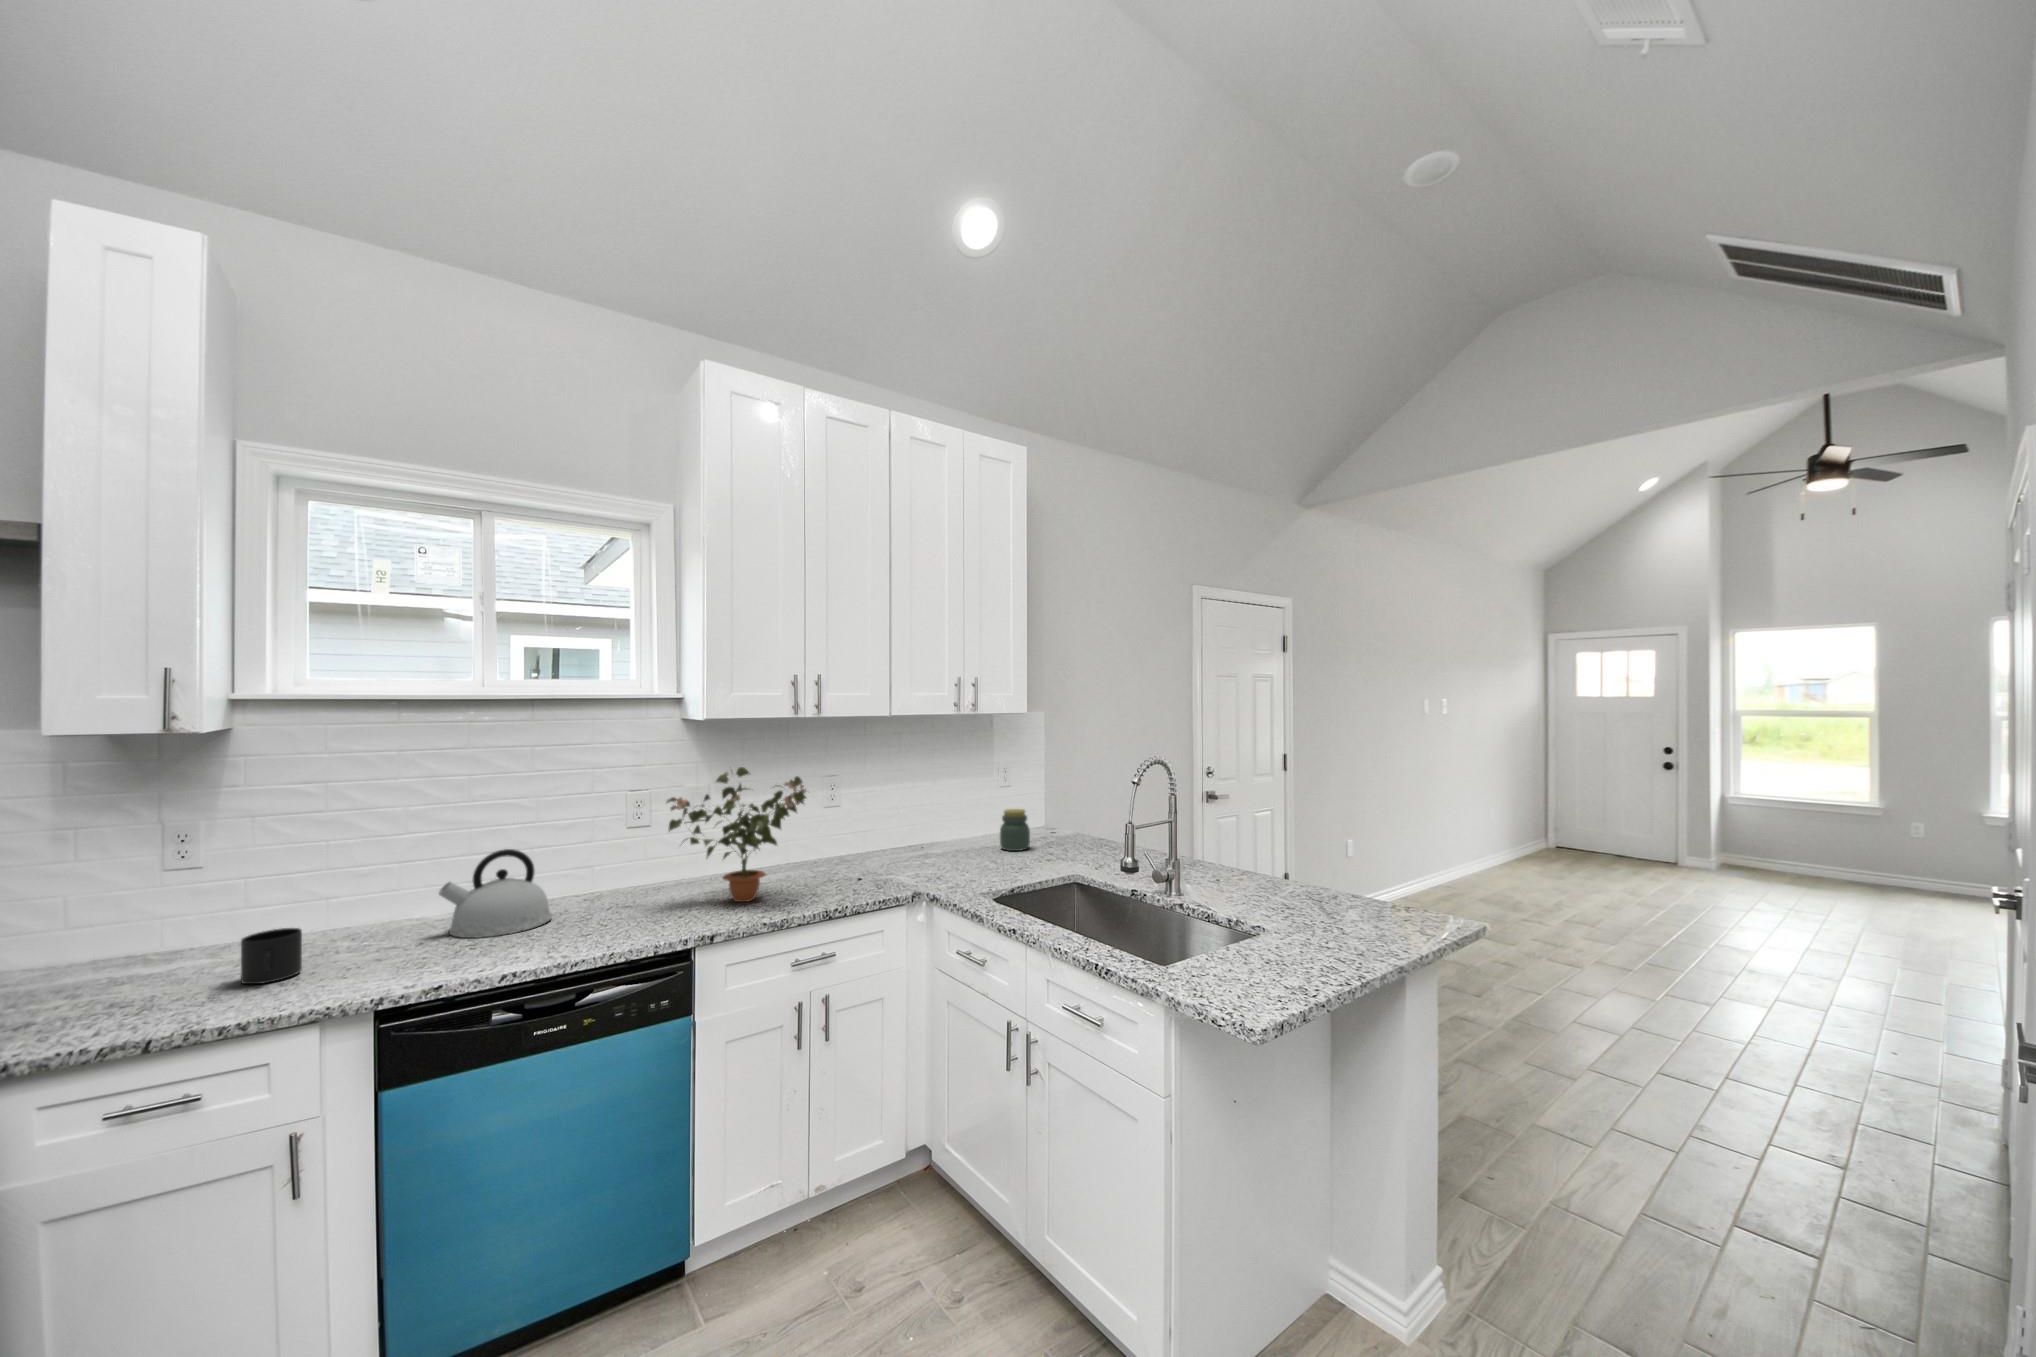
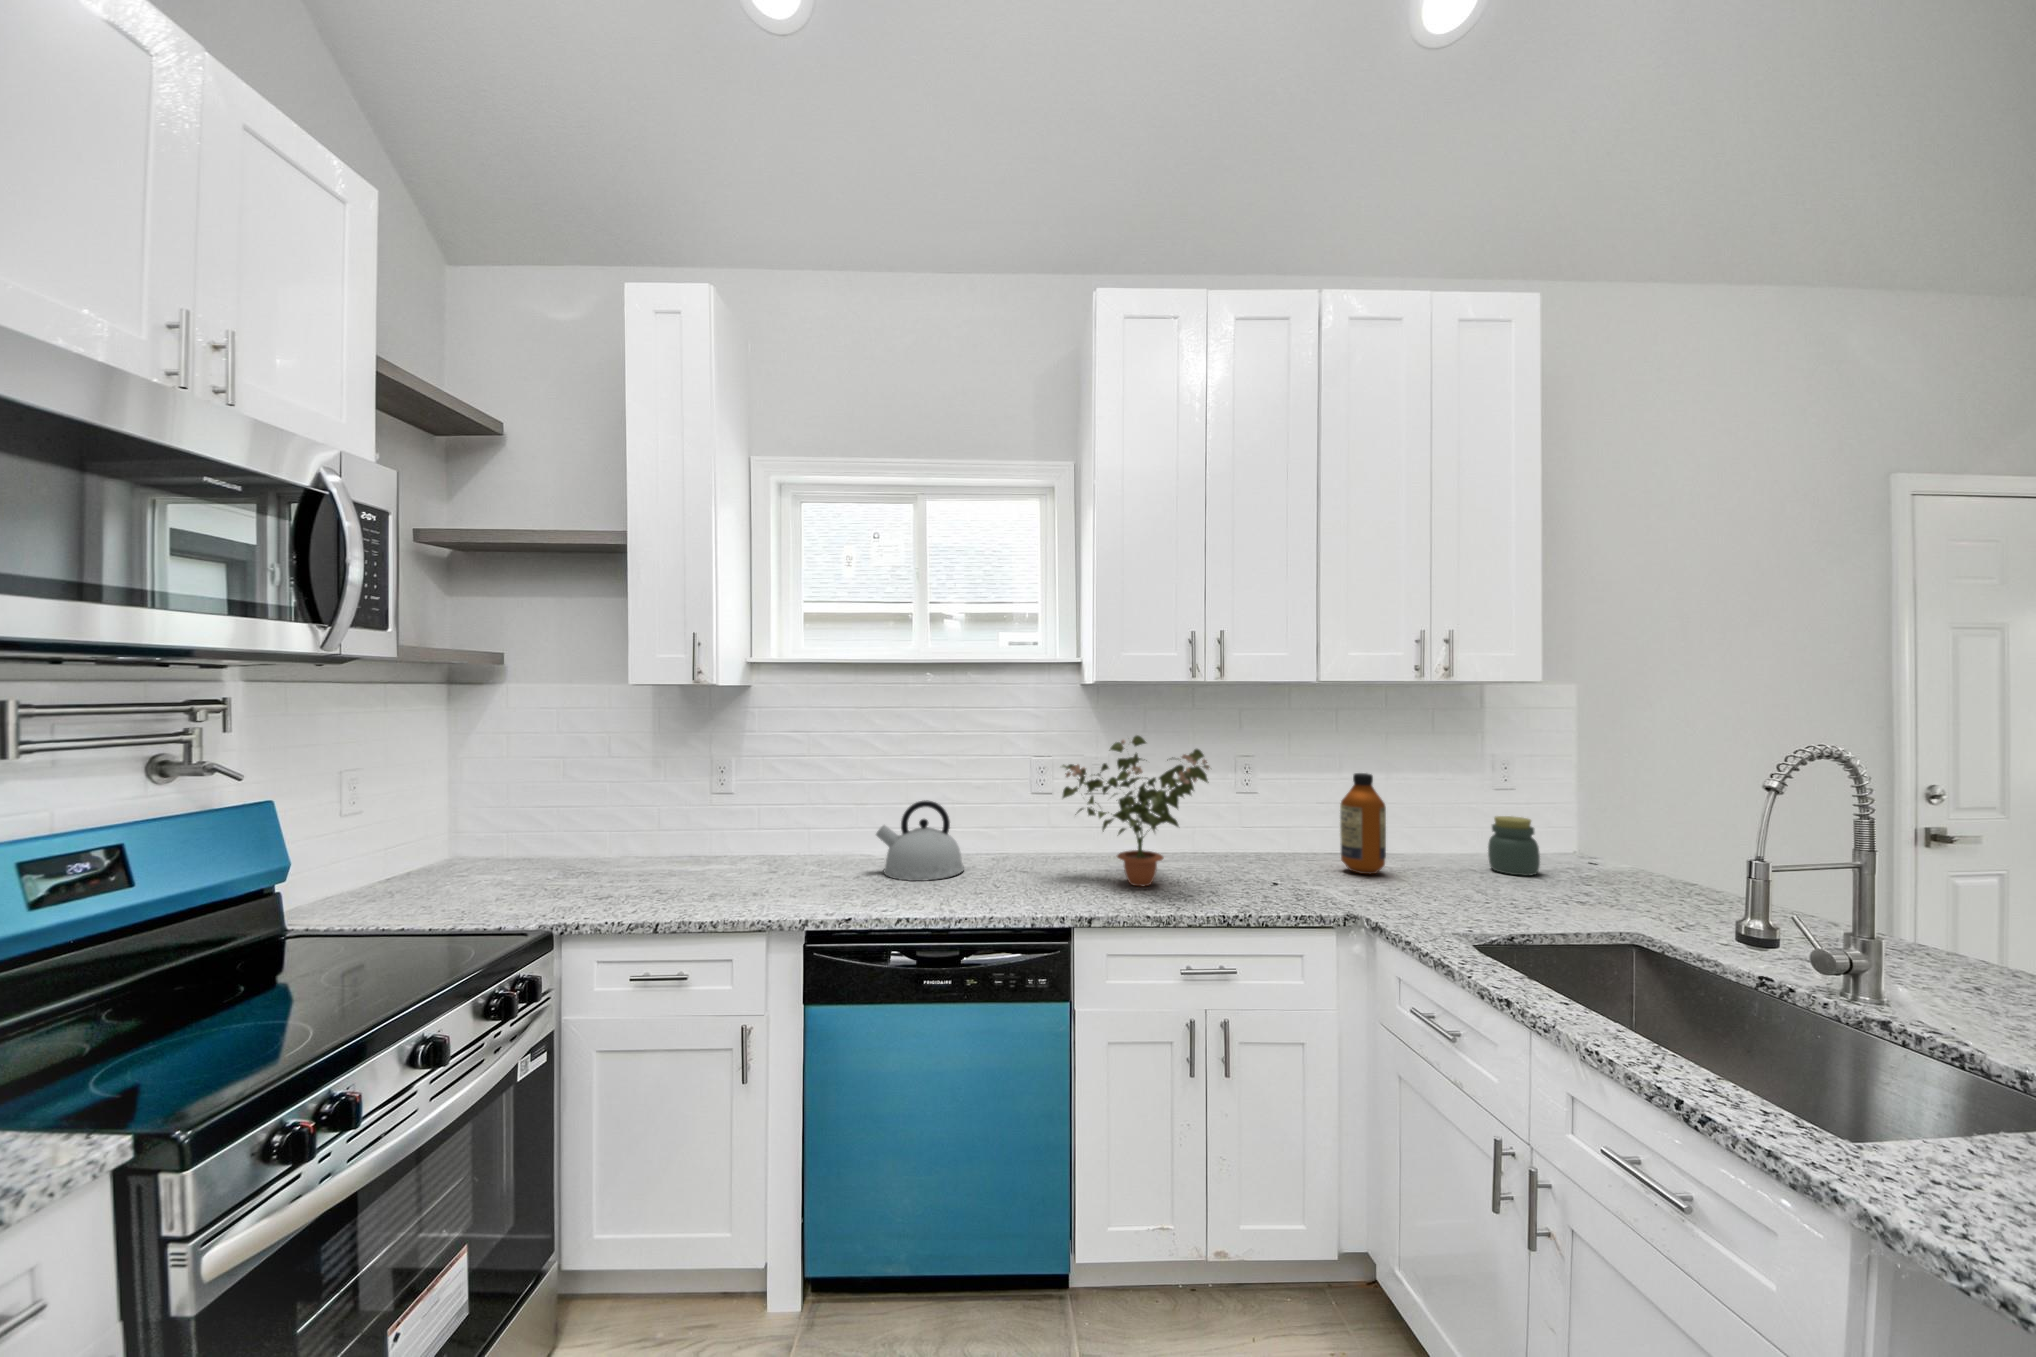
bottle: none [903,786,935,865] -> present [1340,773,1386,874]
mug: present [241,928,302,984] -> none [735,847,774,890]

